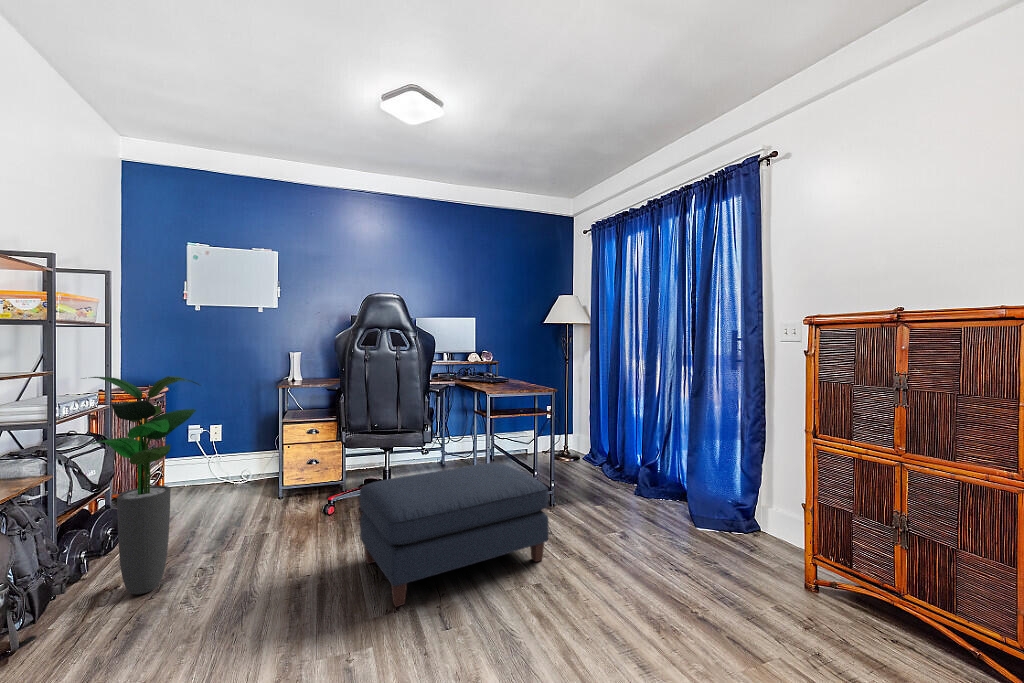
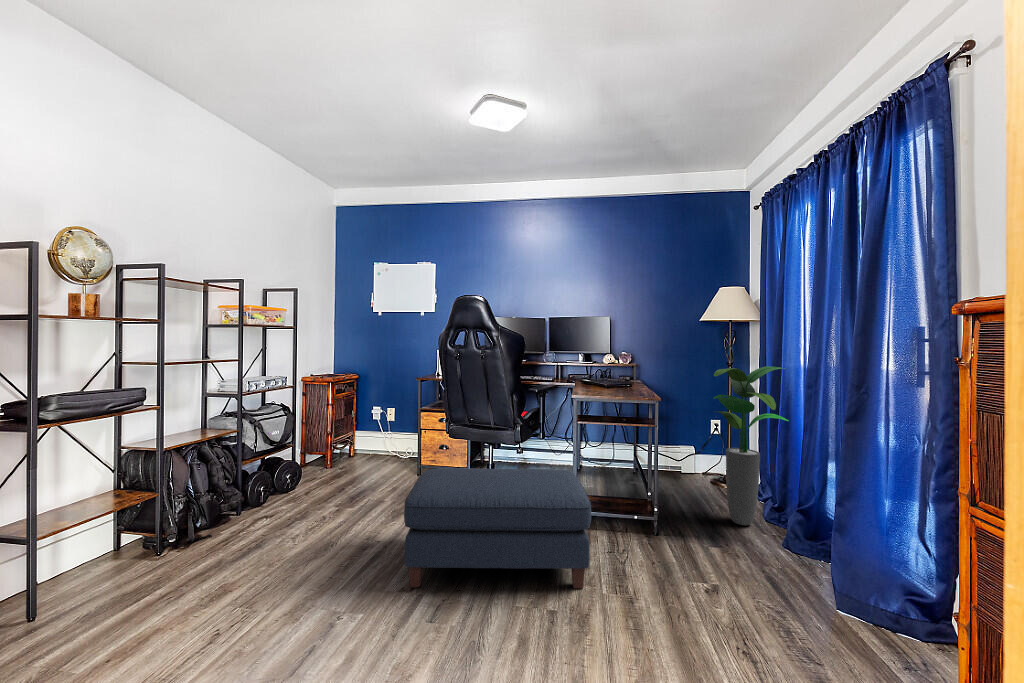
potted plant: present [83,376,201,594] -> present [713,366,788,525]

